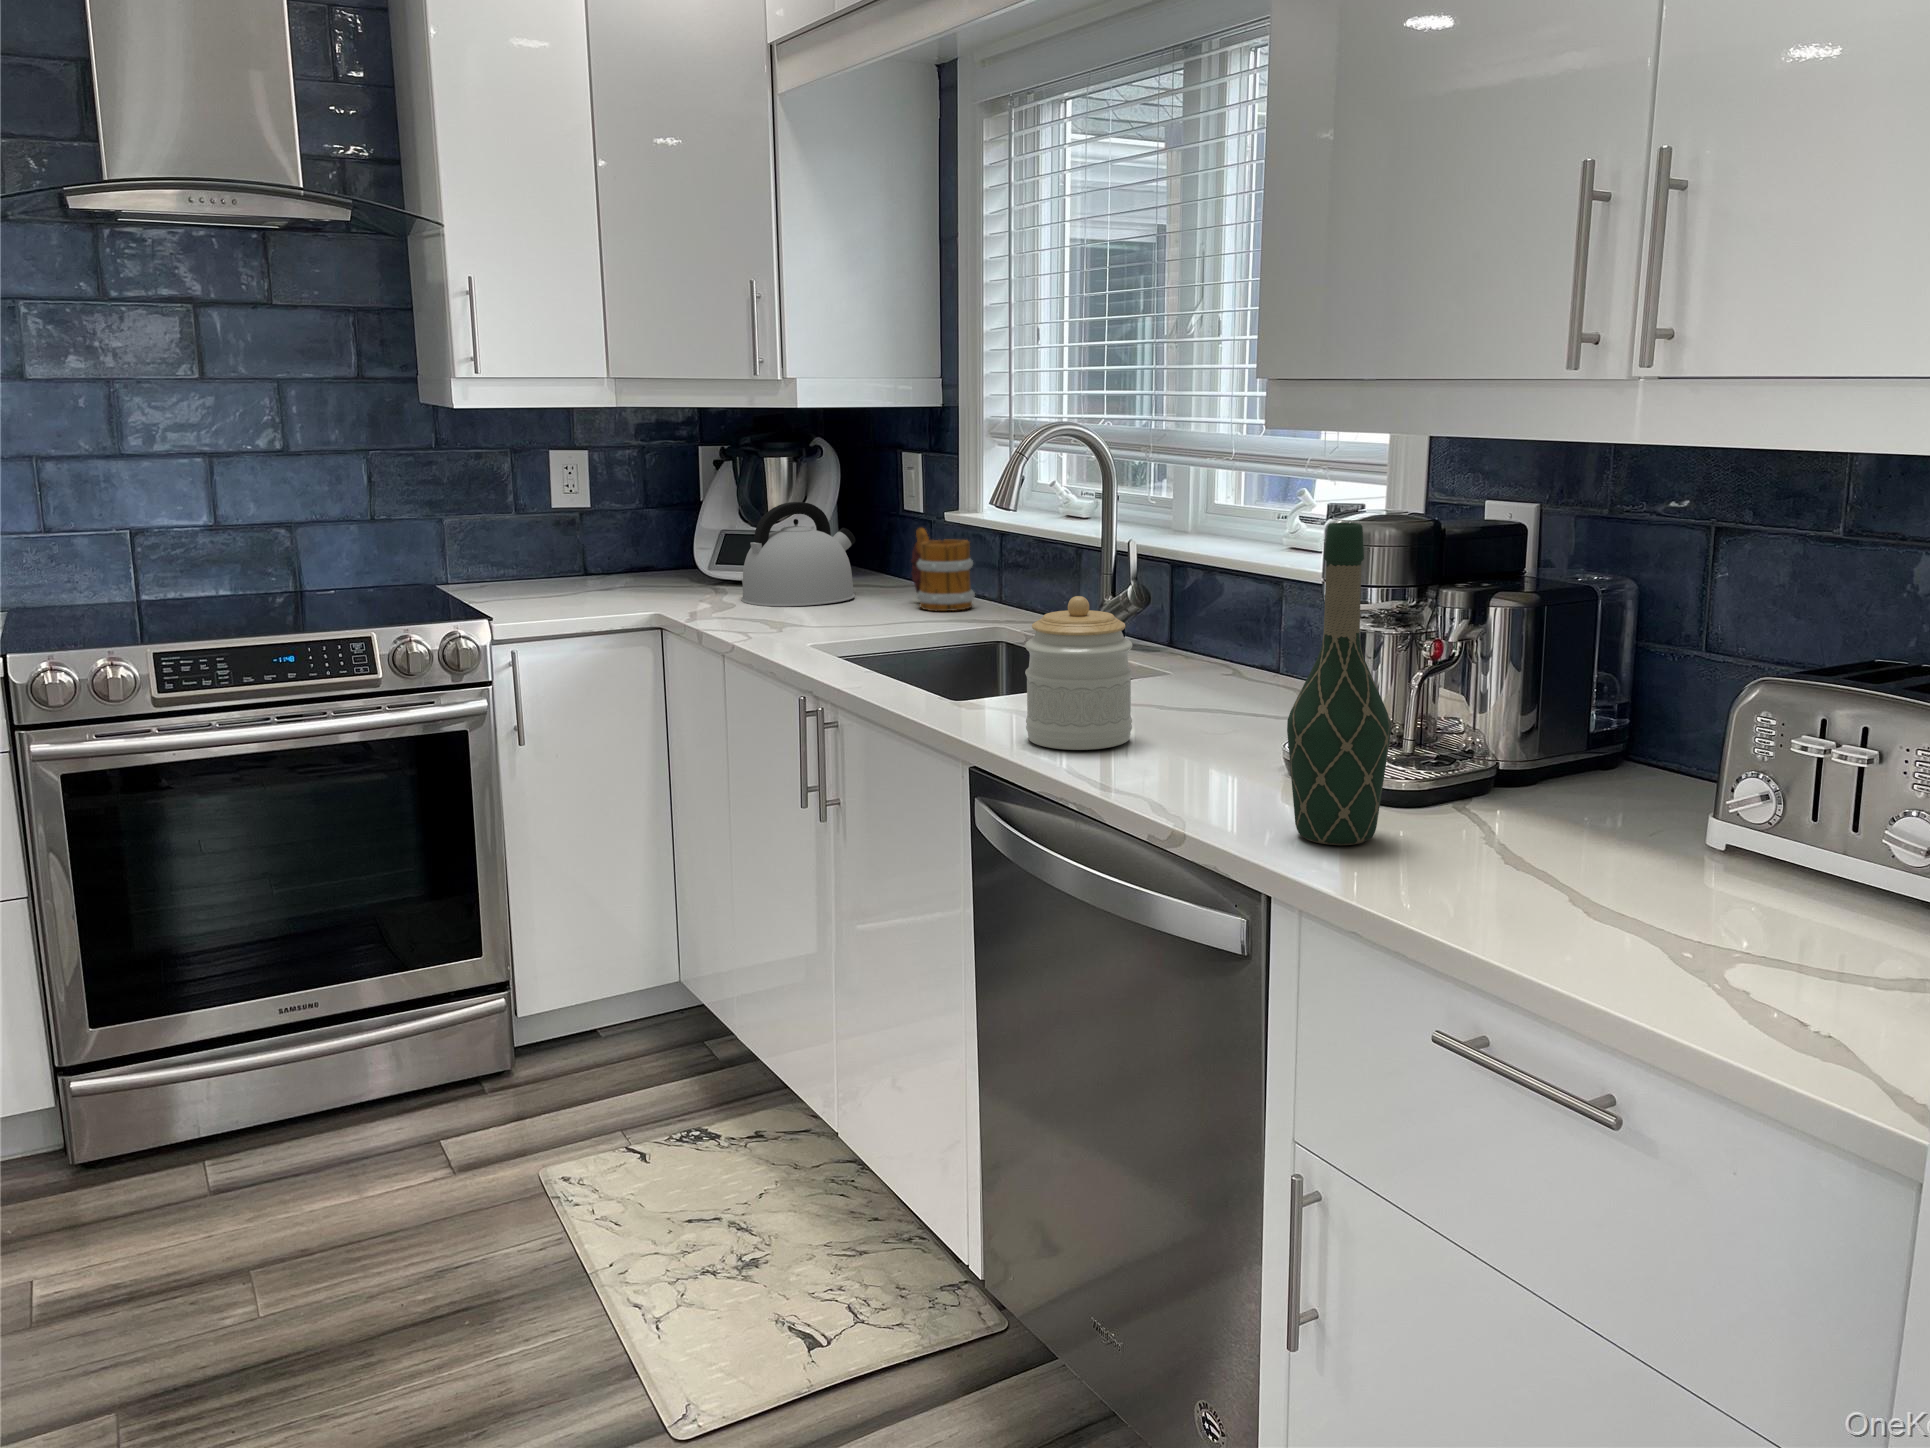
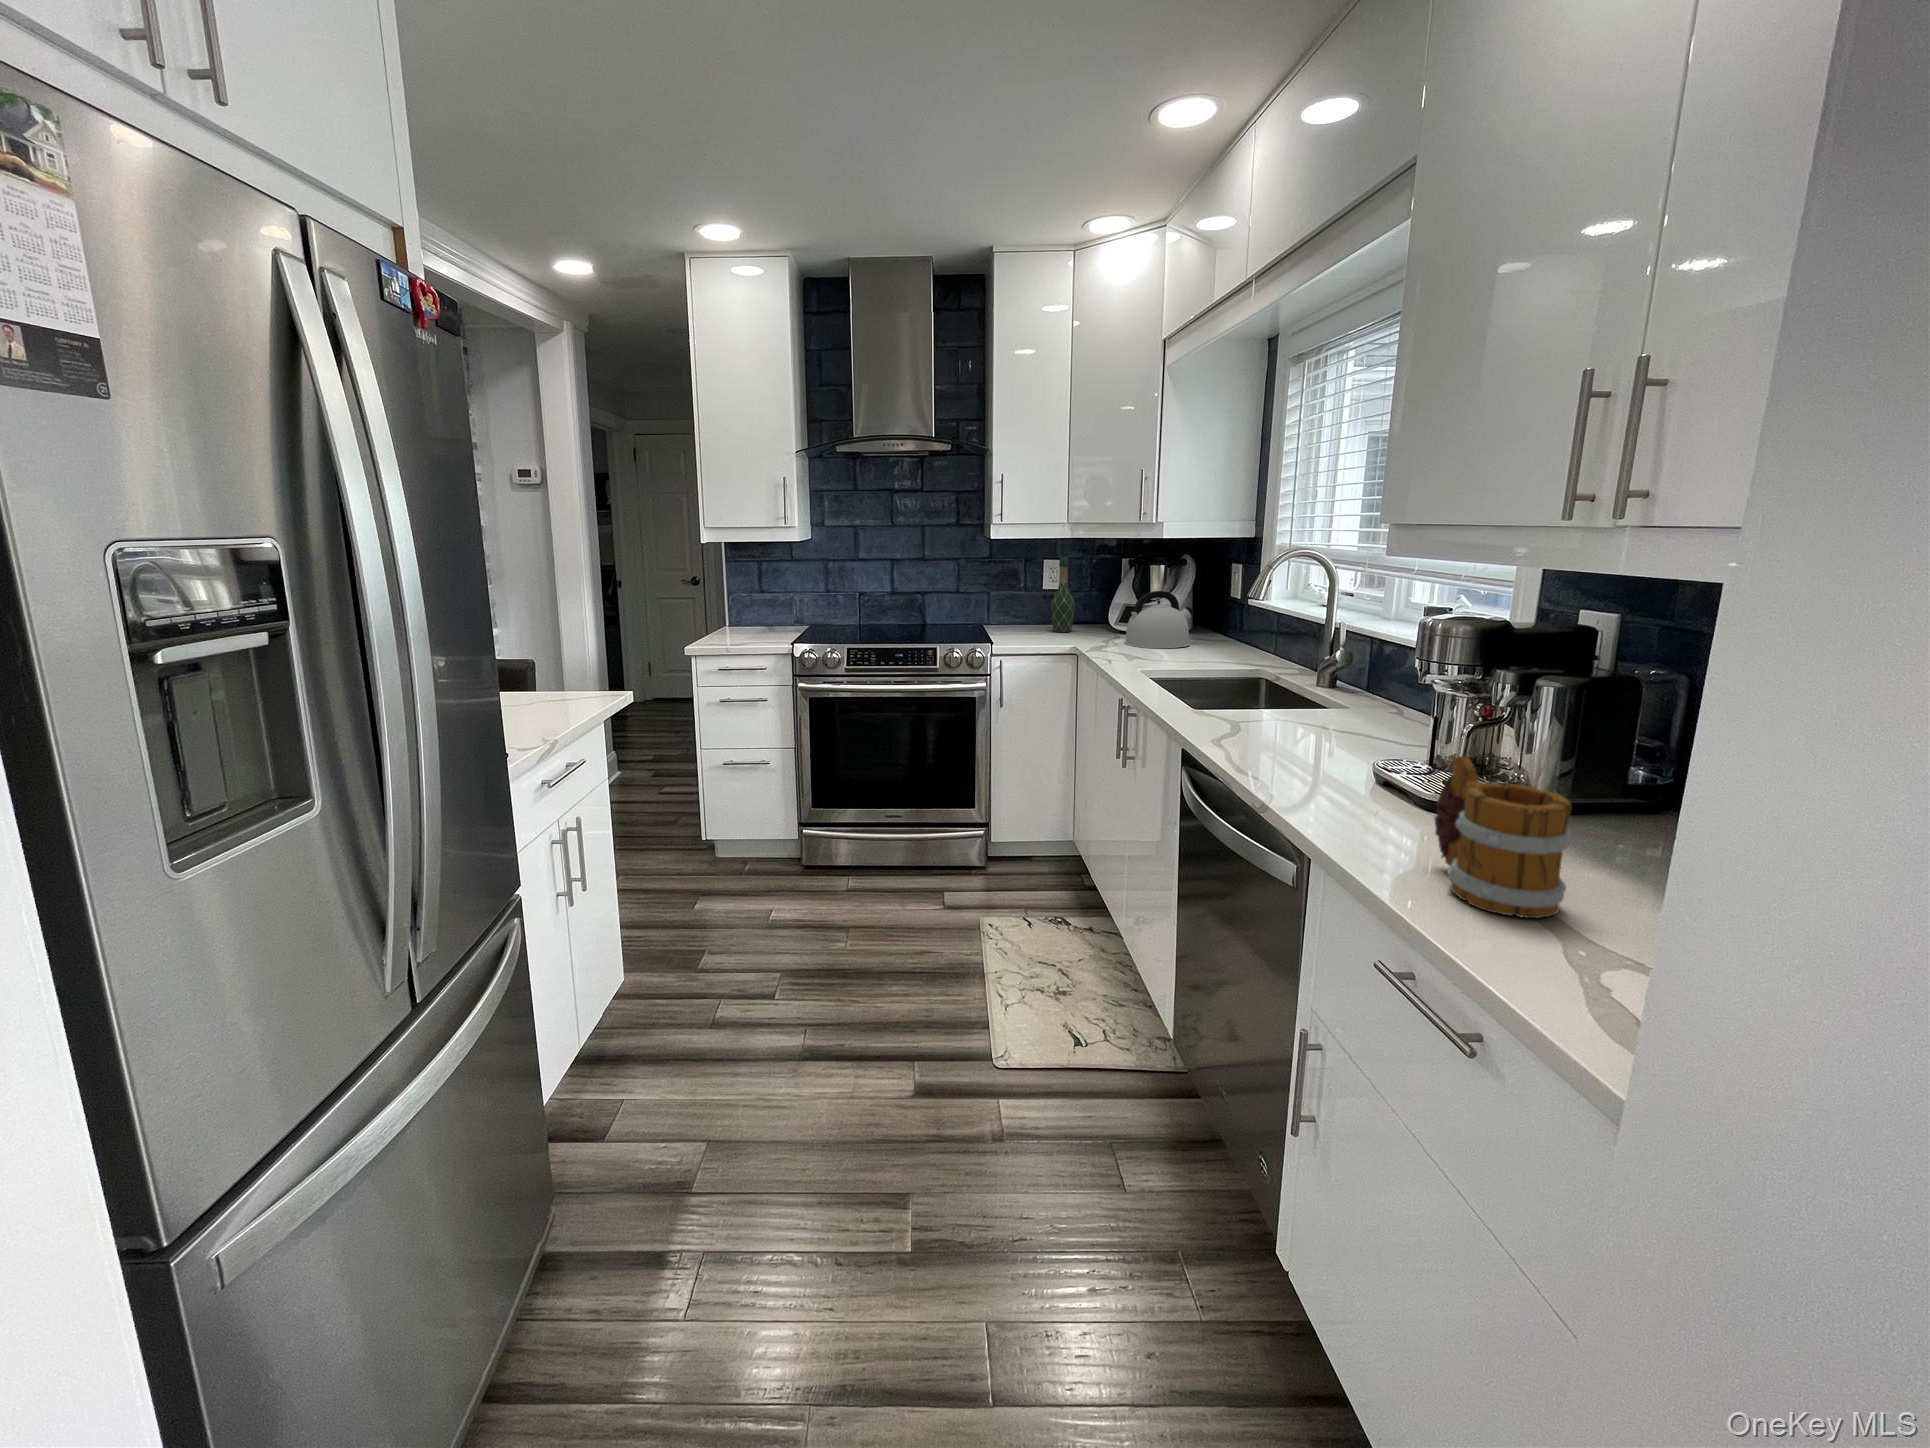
wine bottle: present [1287,523,1391,845] -> present [1051,557,1075,632]
mug: present [911,528,975,611] -> present [1435,756,1571,918]
jar: present [1025,596,1132,750] -> none [1219,655,1292,747]

